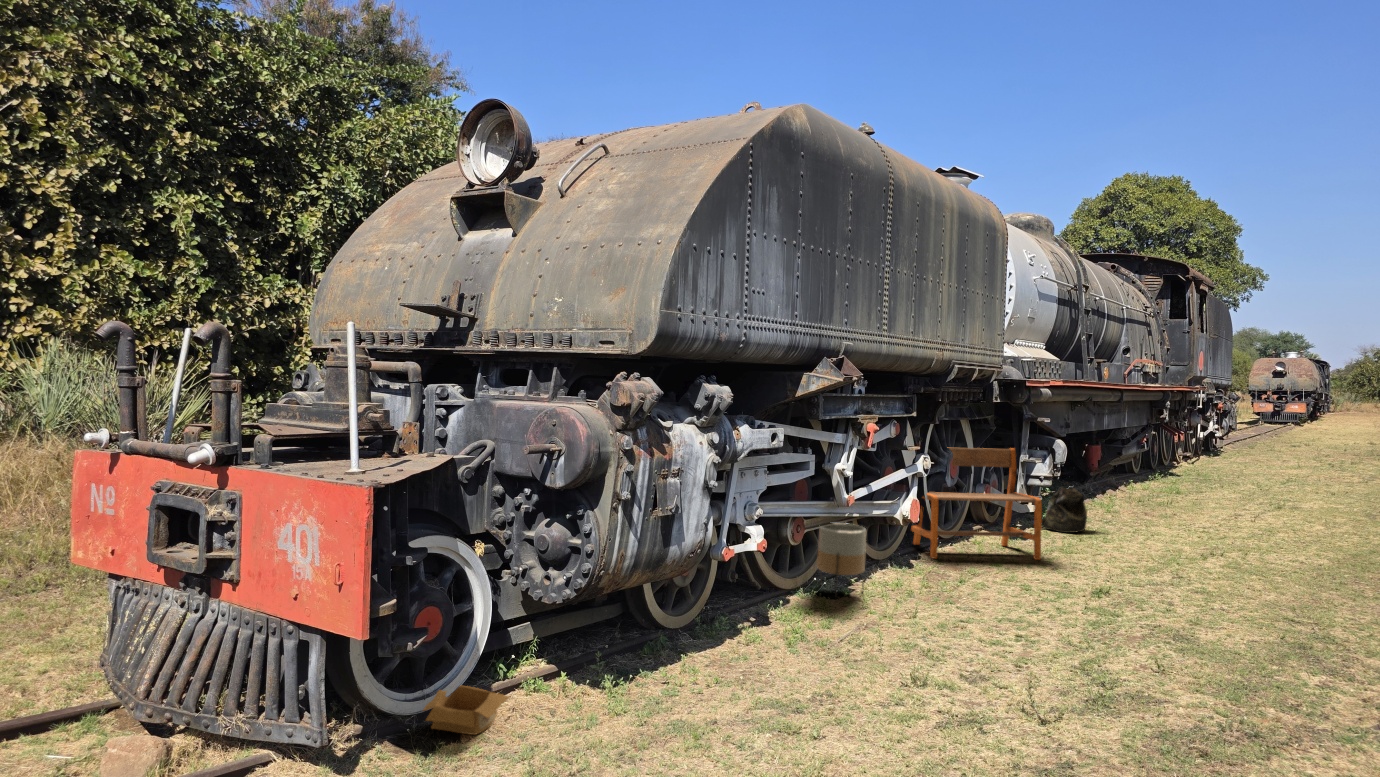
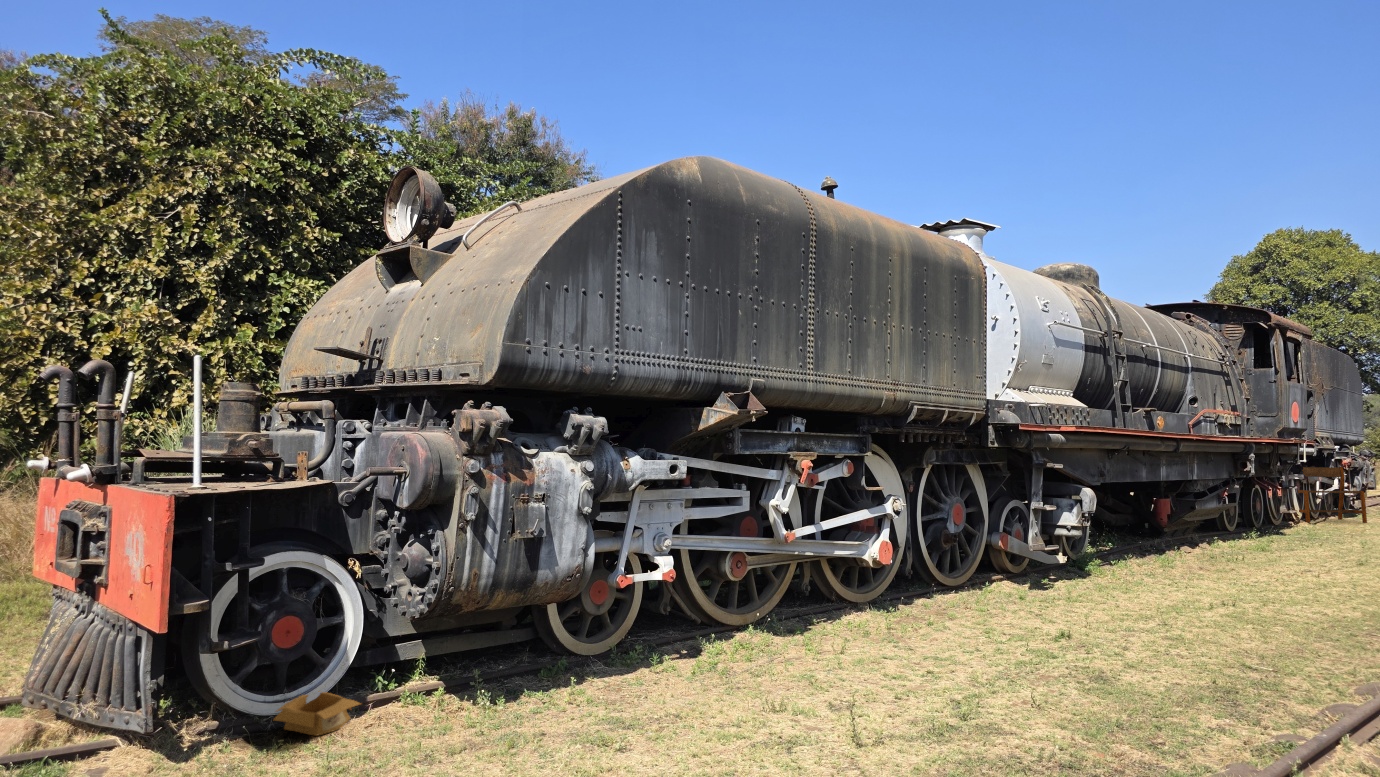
bench: present [911,447,1042,560] -> present [1298,467,1367,523]
backpack: present [1041,484,1087,533] -> none [1059,531,1115,584]
planter: present [817,523,866,589] -> none [766,562,815,636]

